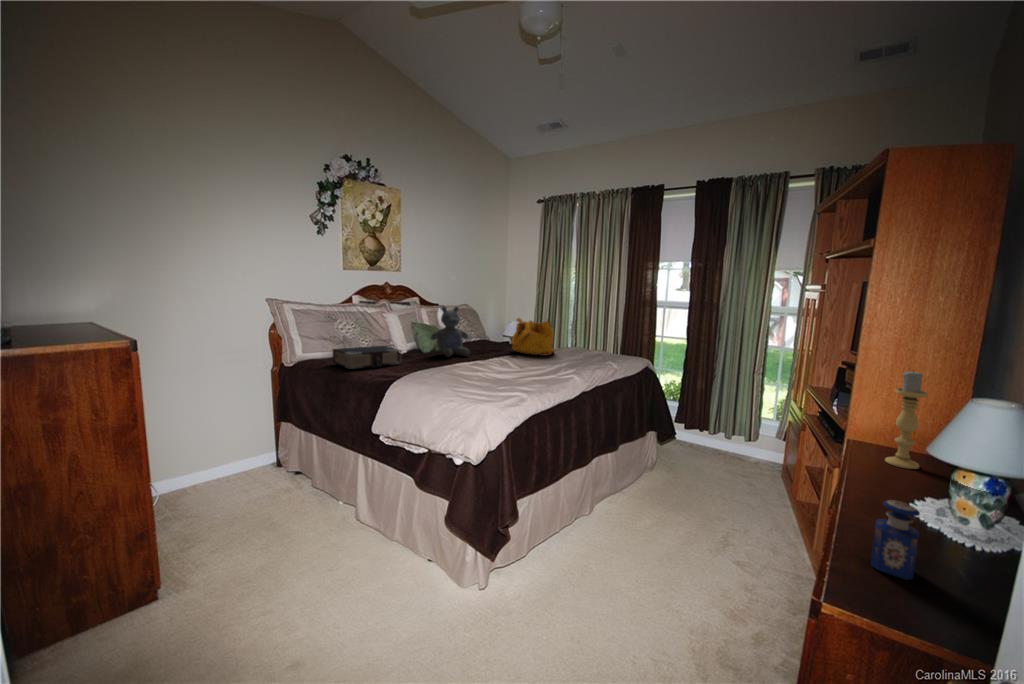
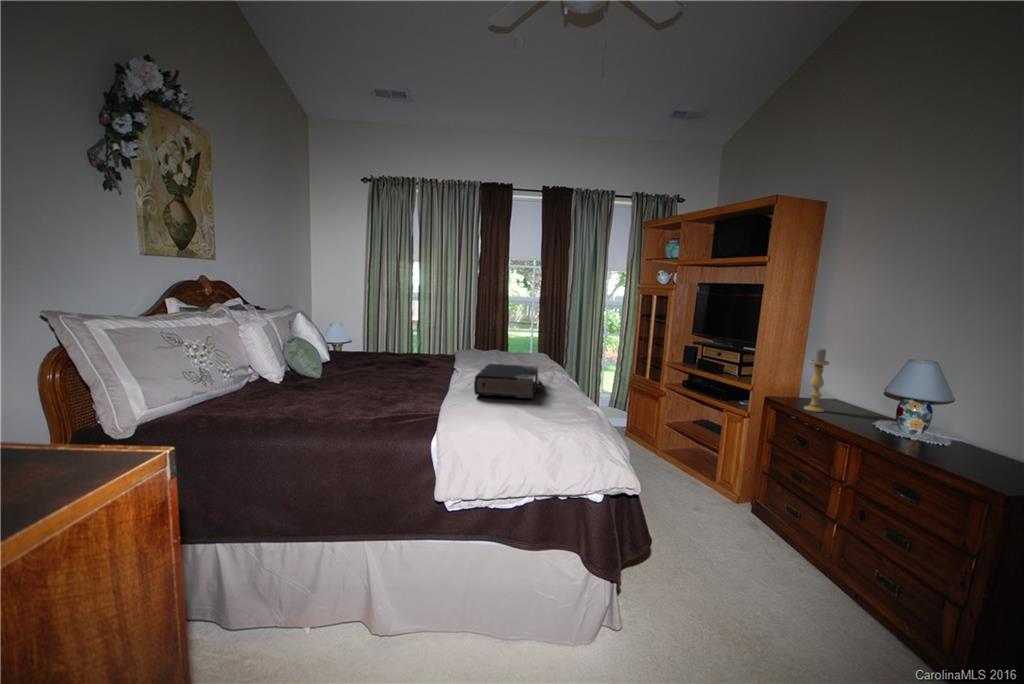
stuffed bear: present [431,307,470,357] -> none [345,311,398,379]
handbag: present [512,318,554,356] -> none [423,320,478,363]
book: present [333,346,401,369] -> present [474,364,544,398]
perfume bottle: present [871,500,920,580] -> none [957,432,993,477]

